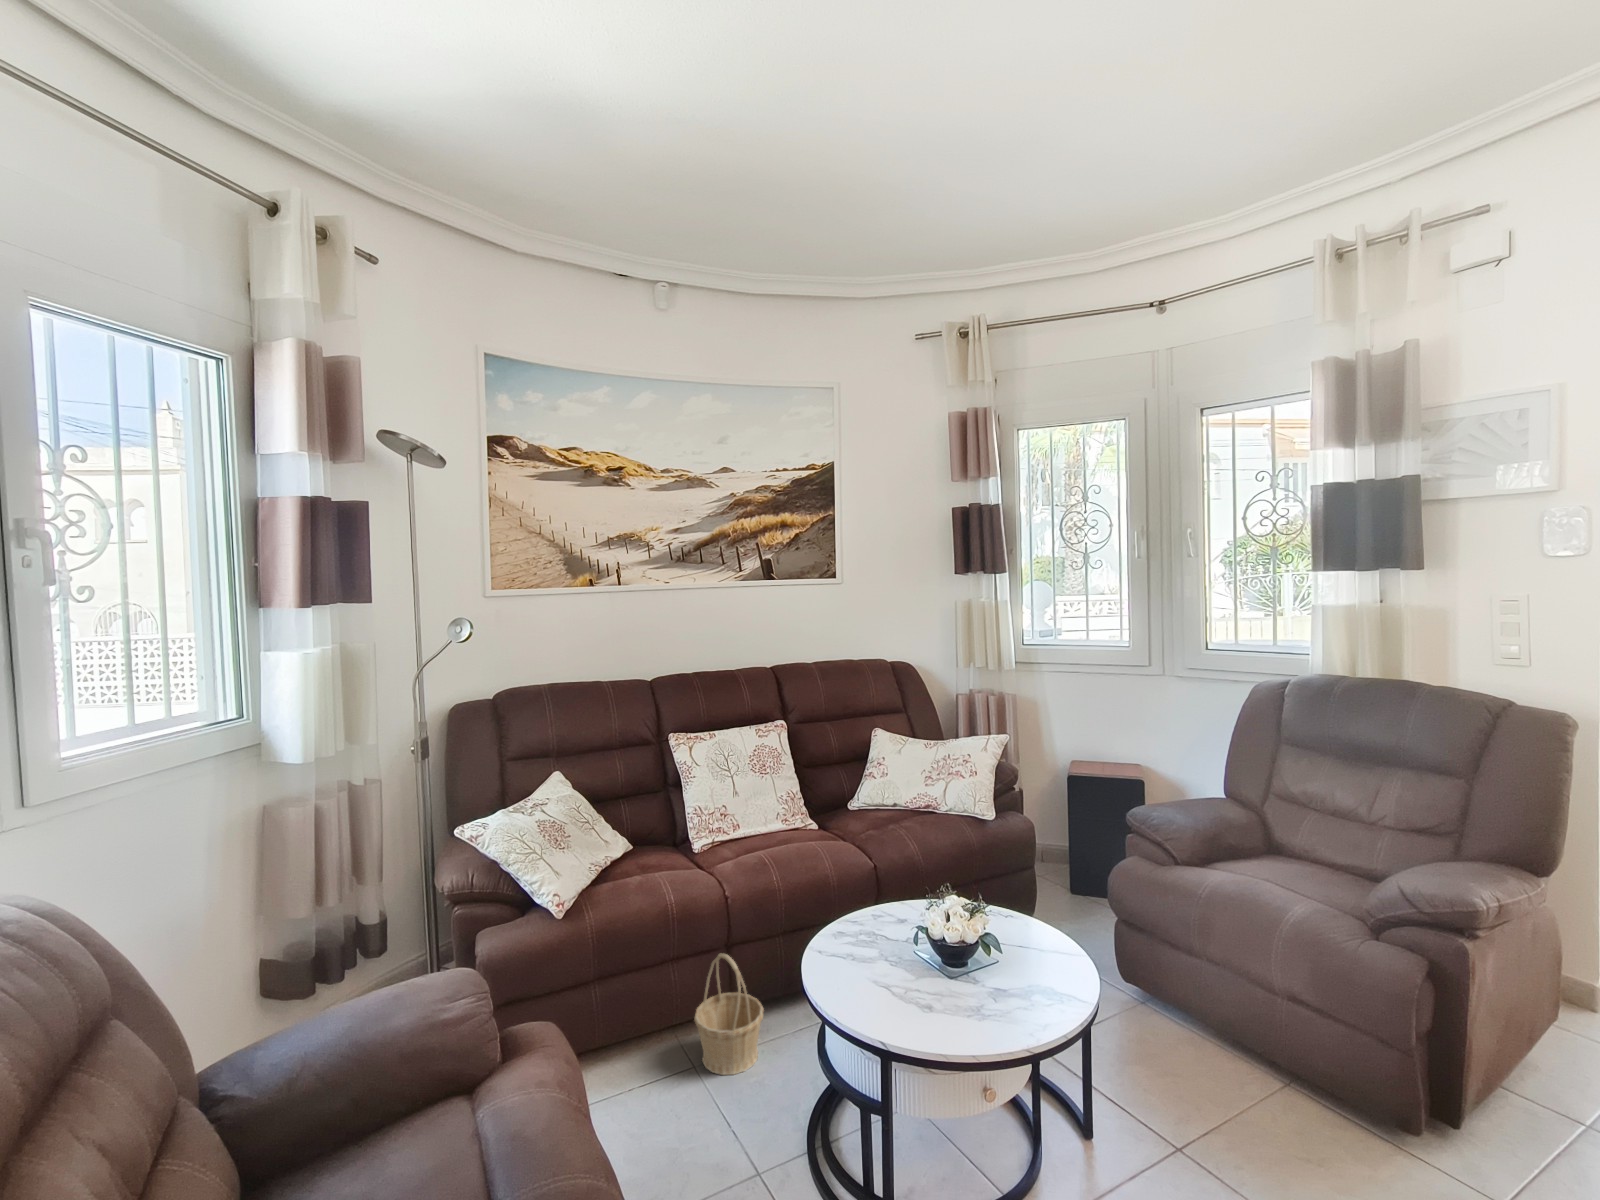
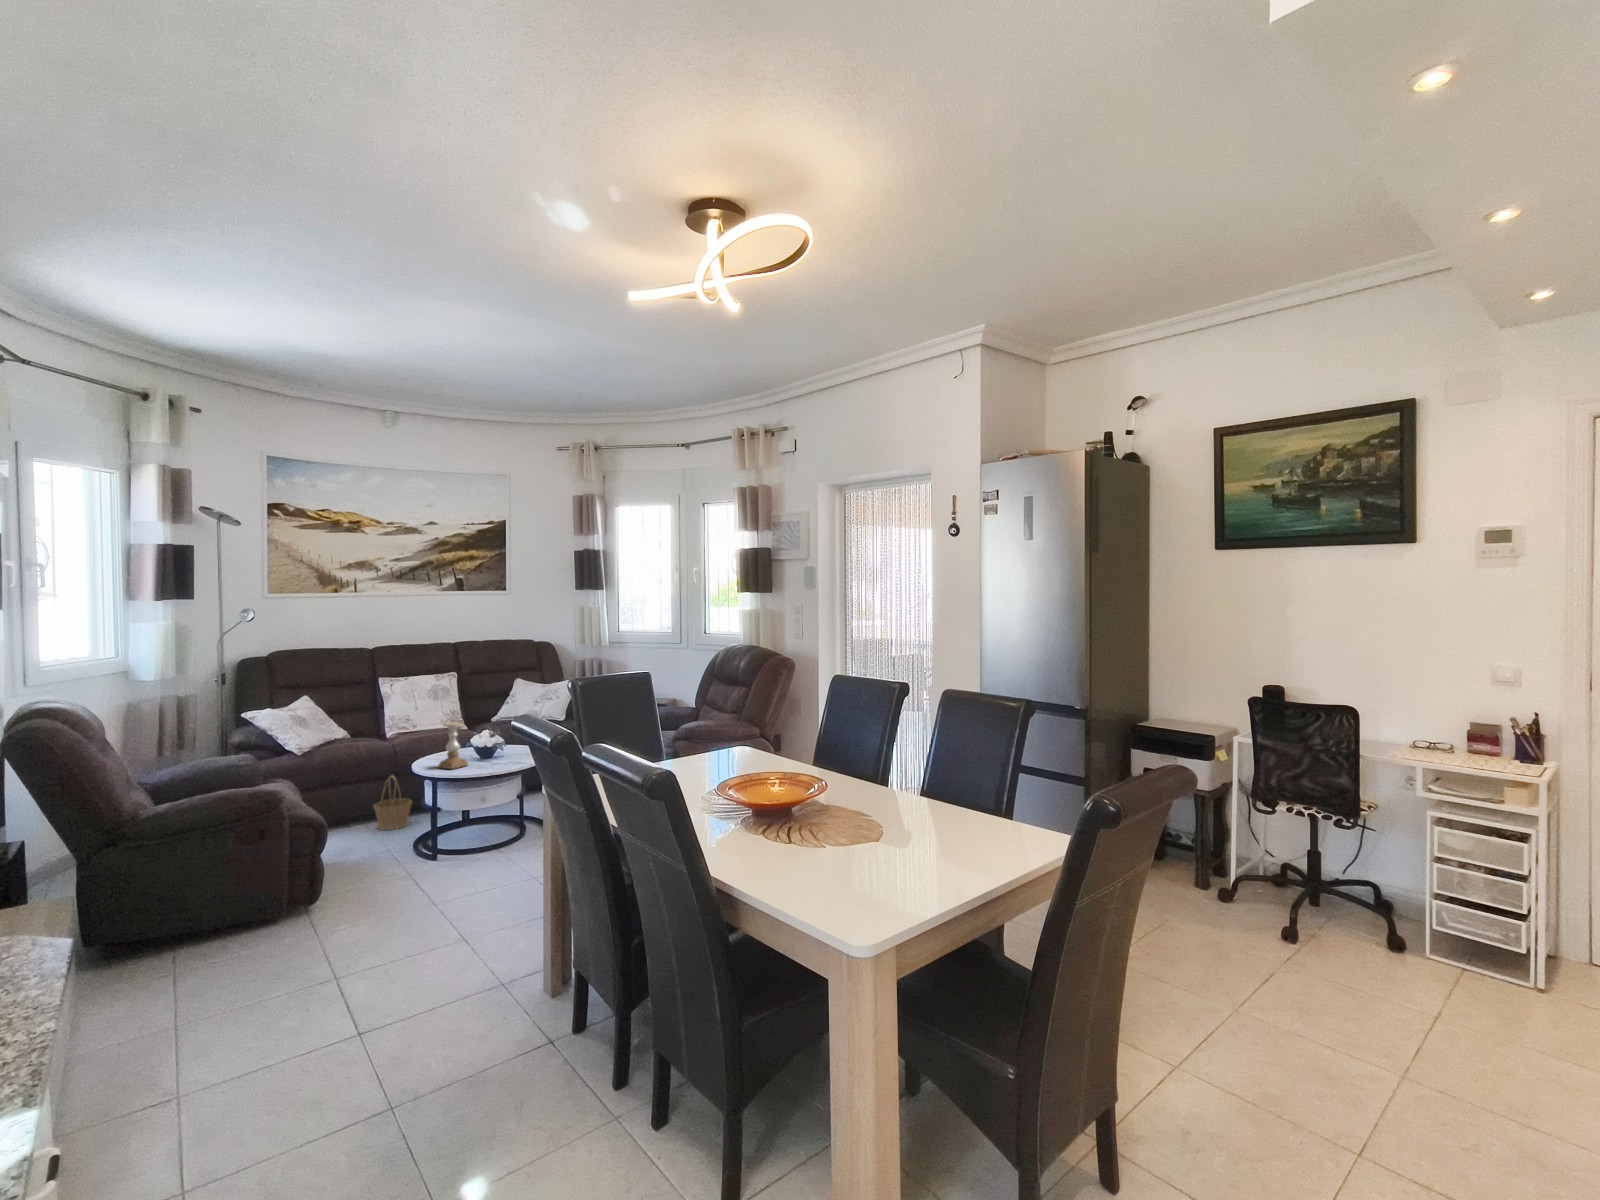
candle holder: none [863,880,925,1007] -> present [438,721,468,769]

